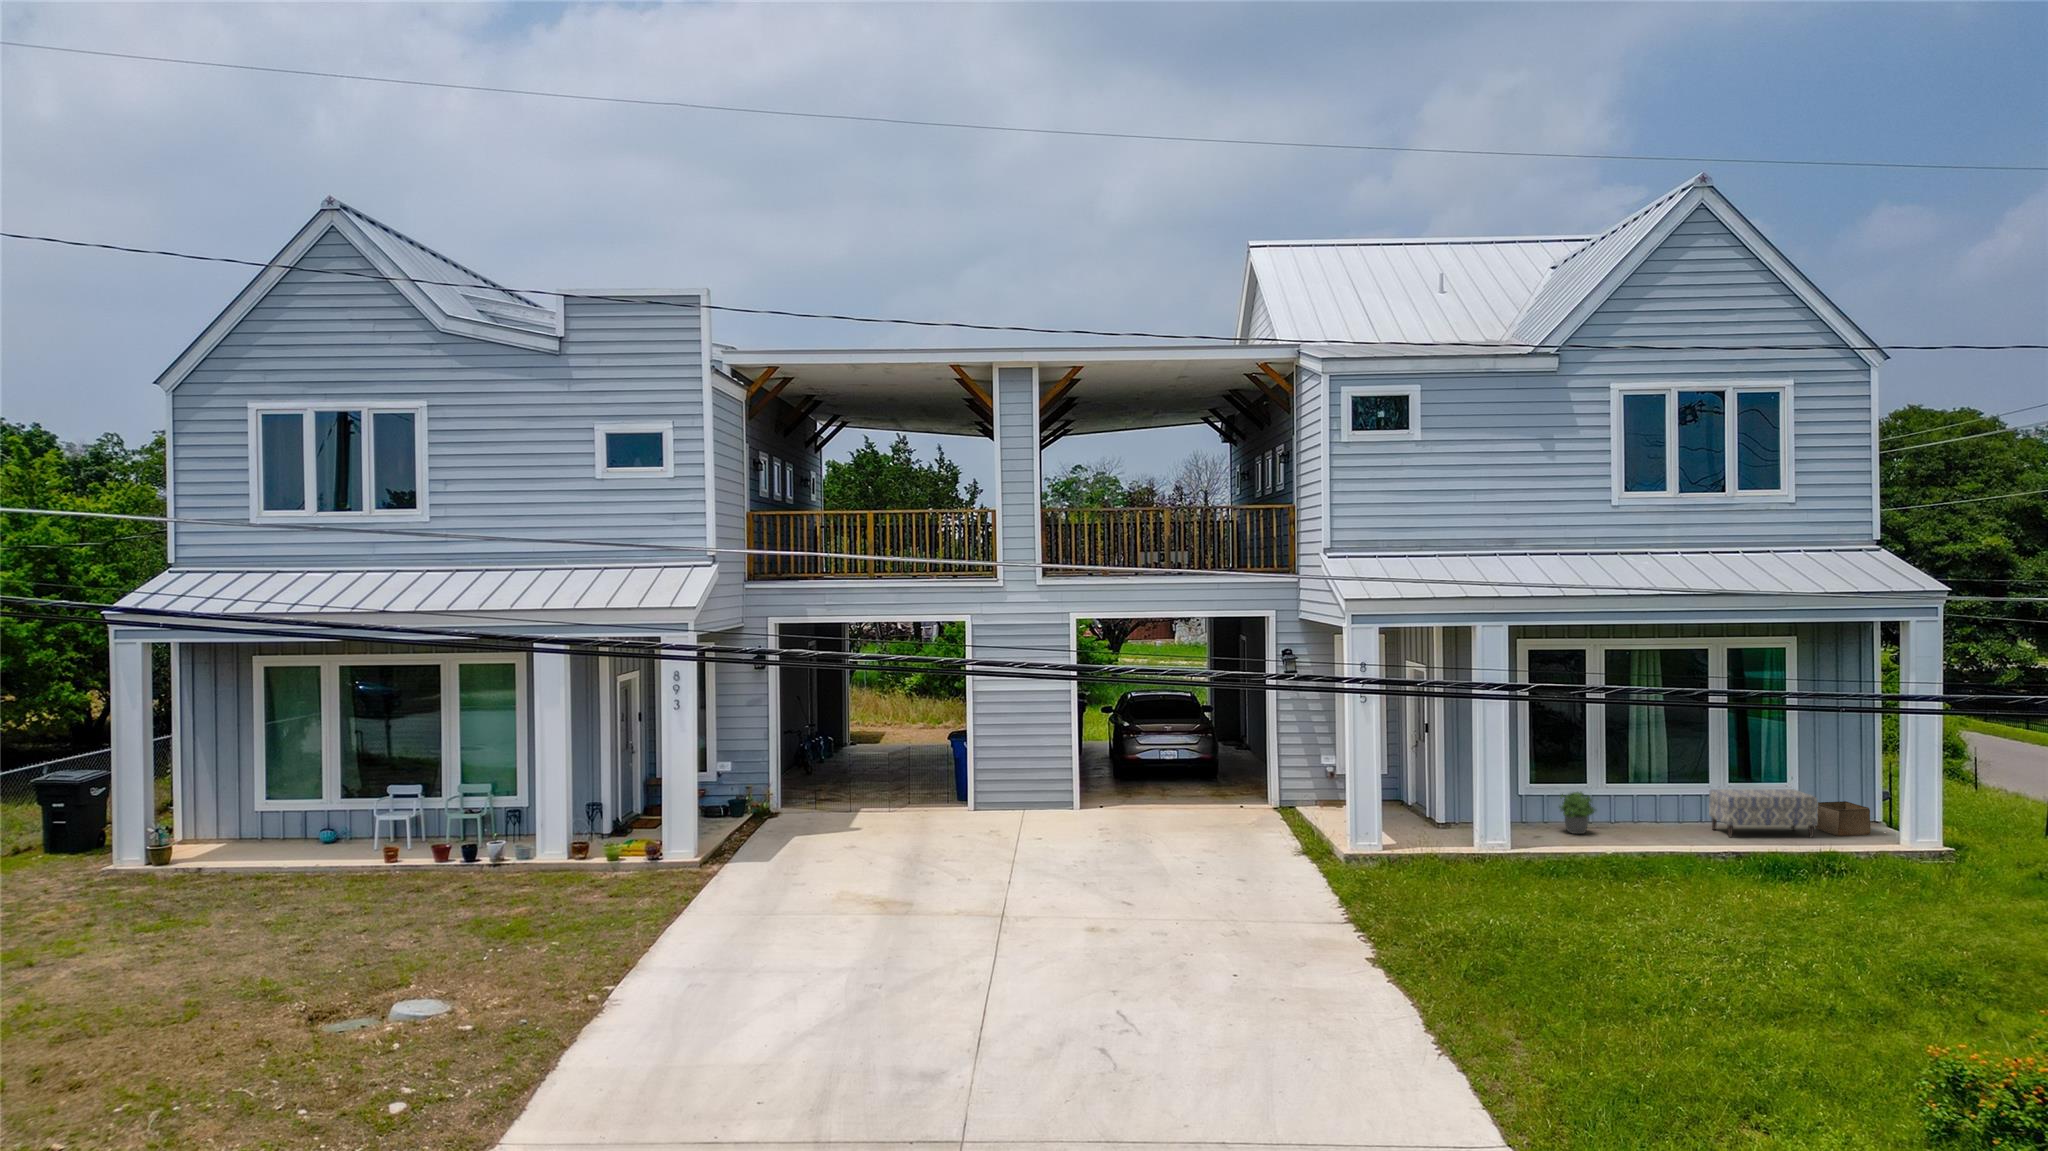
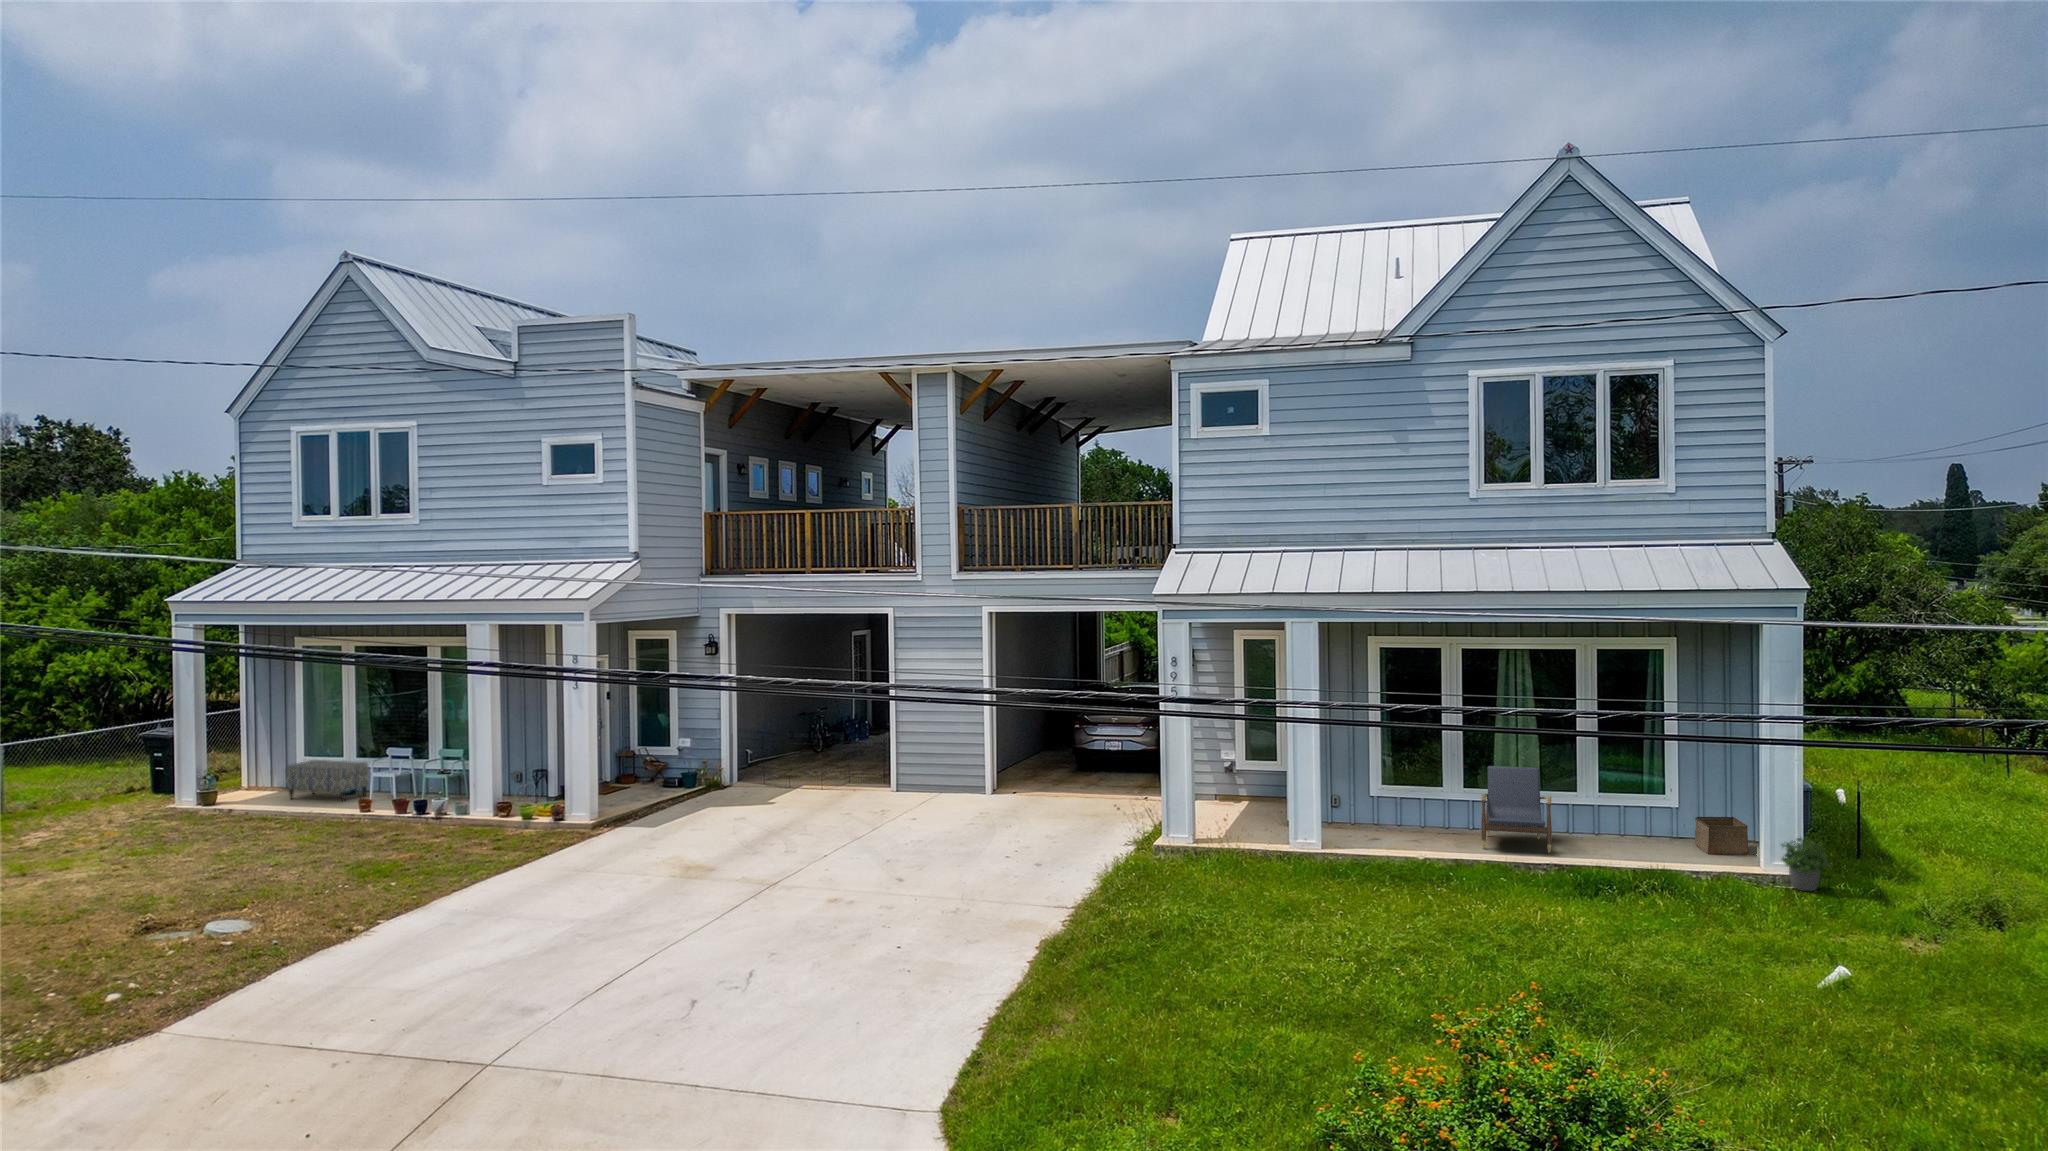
lounge chair: none [1630,762,1710,842] -> present [1481,766,1552,853]
bench: present [1709,789,1817,837] -> present [285,760,369,802]
potted plant: present [1560,792,1595,834] -> present [1781,838,1831,891]

